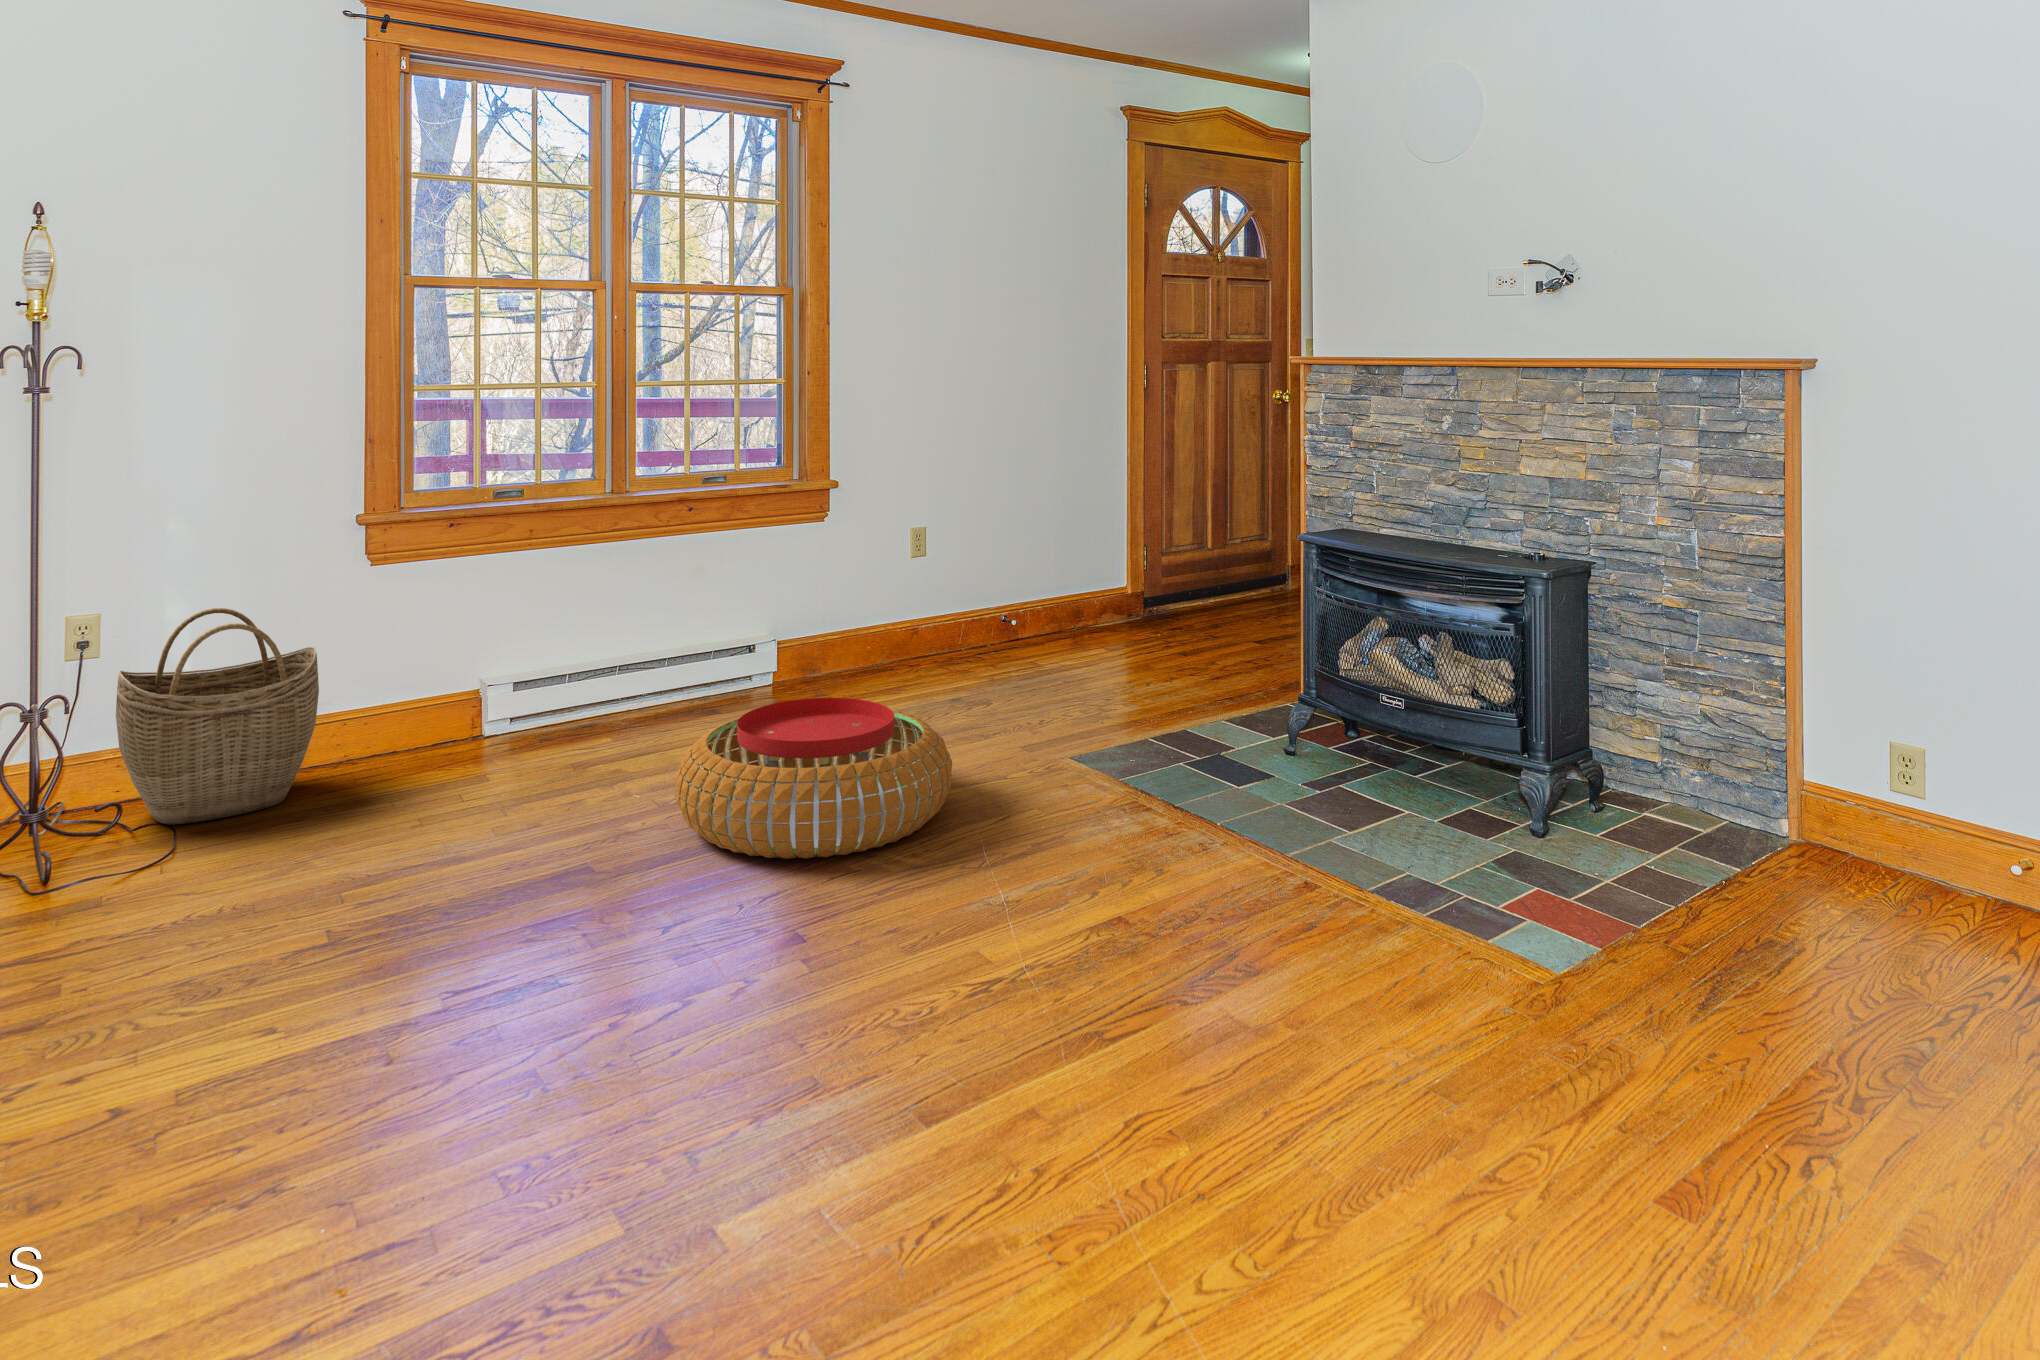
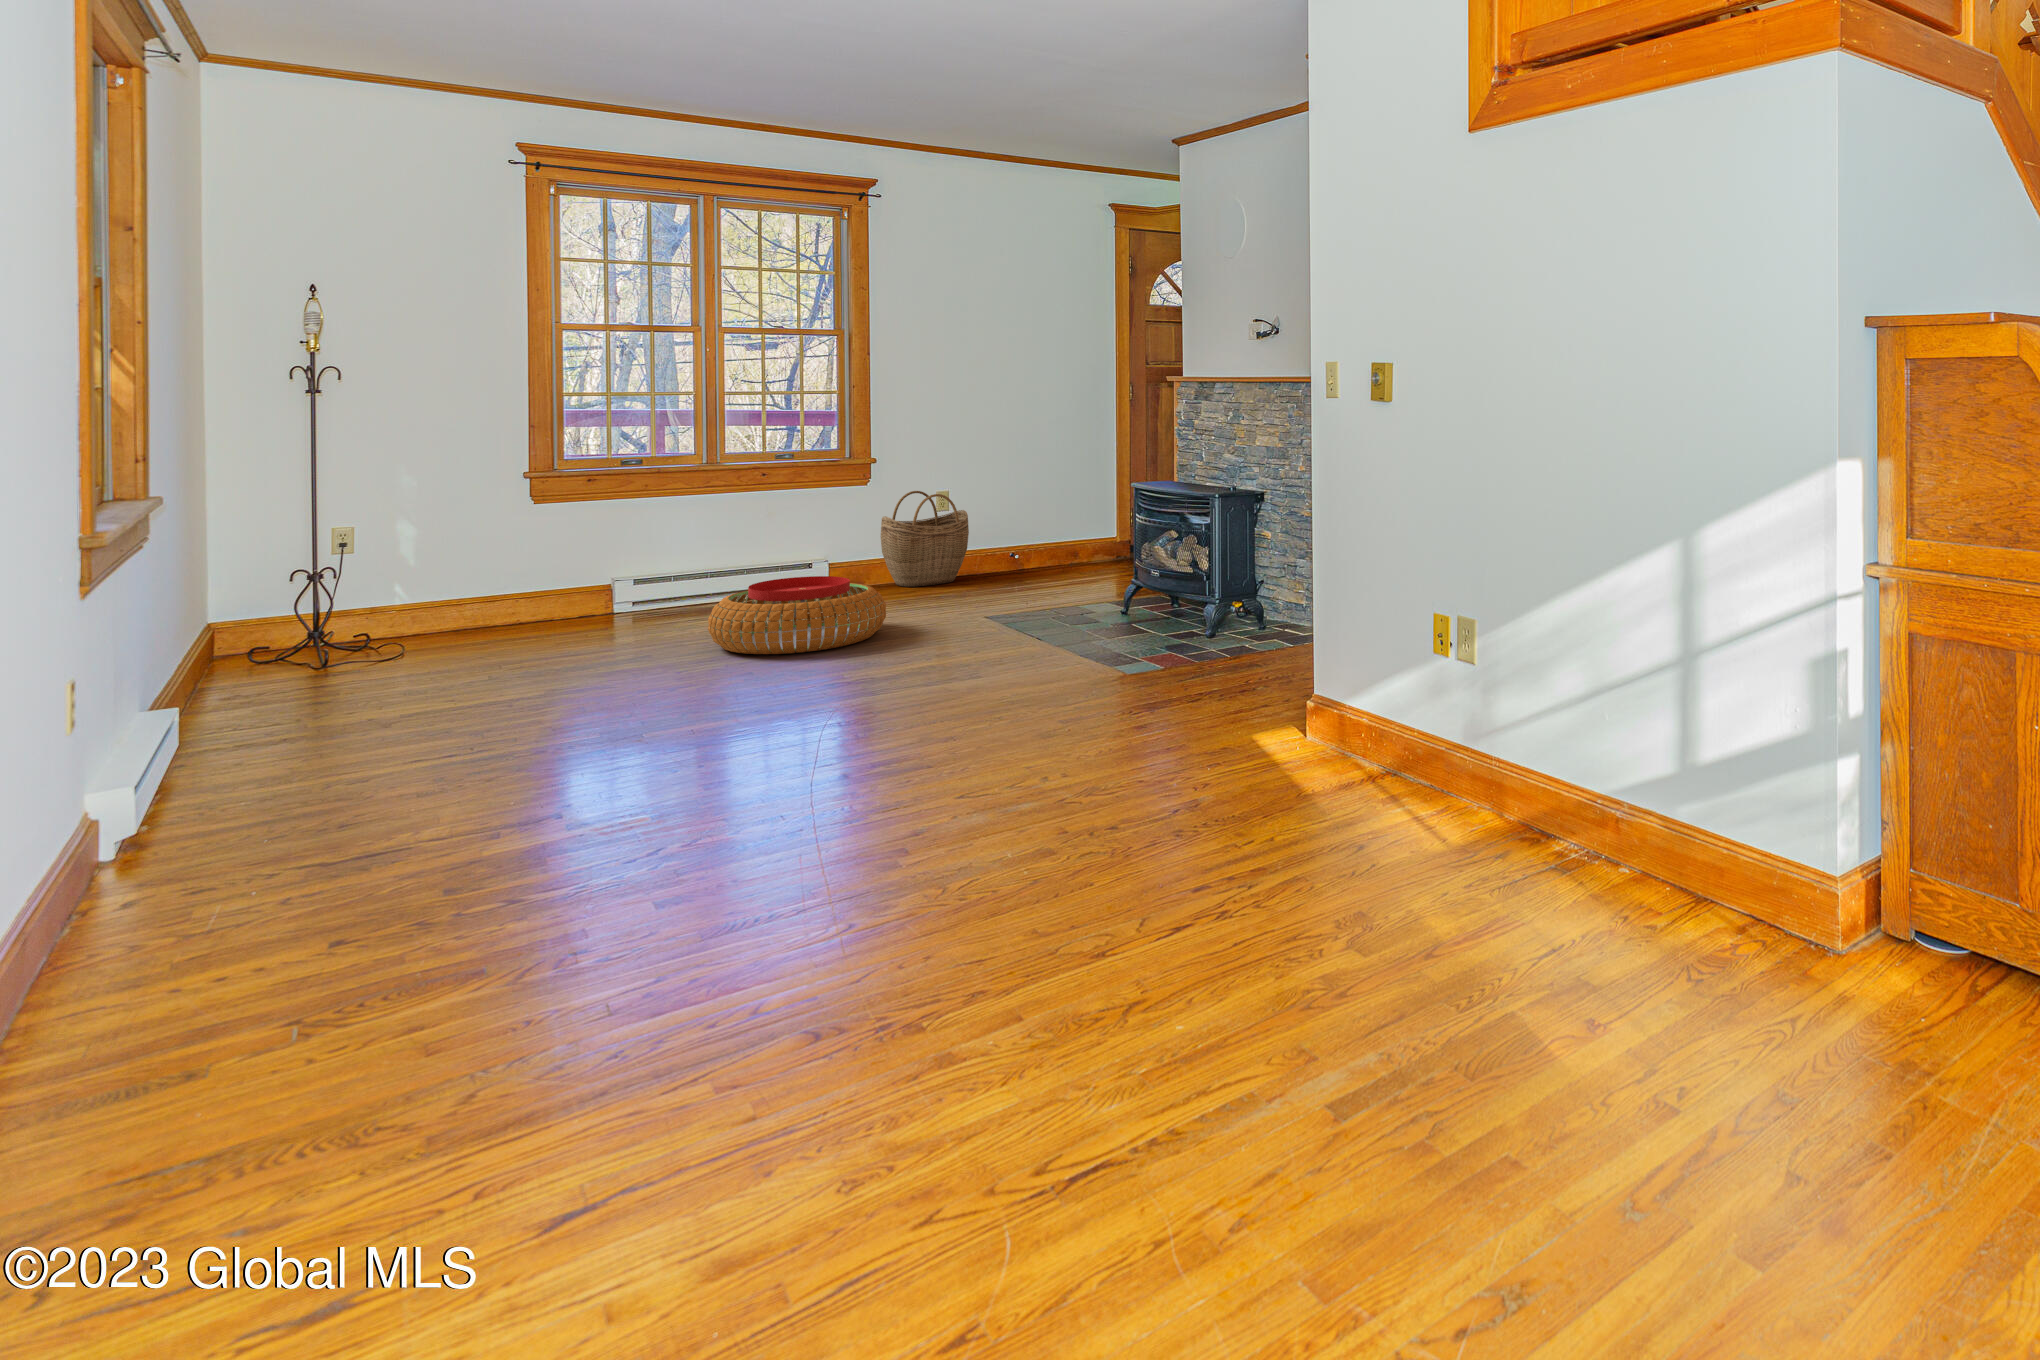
woven basket: present [116,608,319,825] -> present [880,491,969,587]

